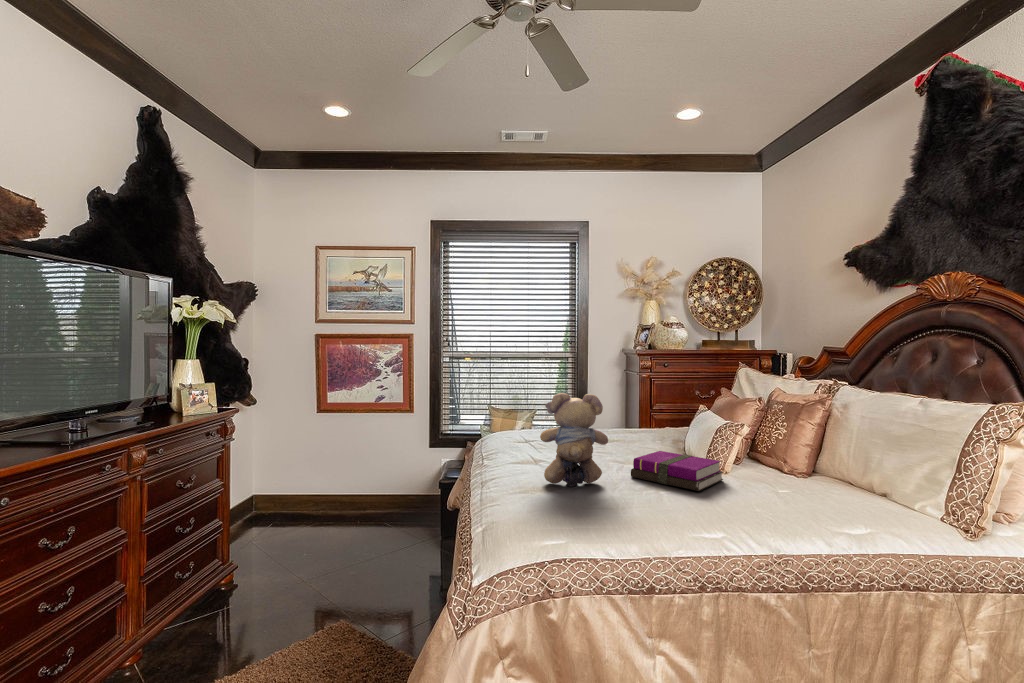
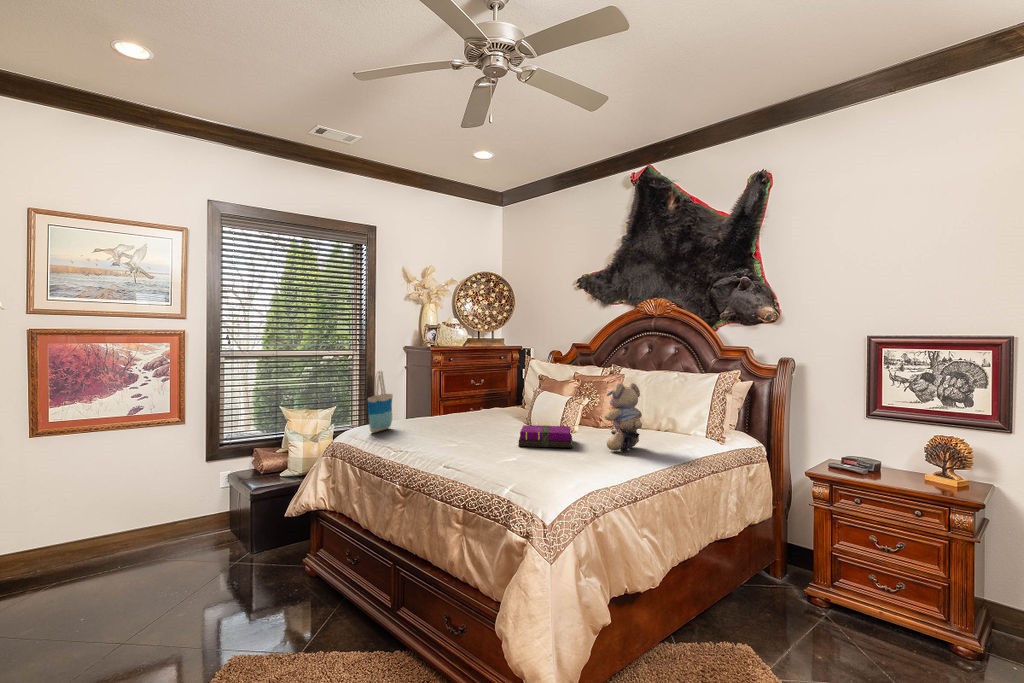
tote bag: none [502,373,541,438] -> present [368,371,393,433]
teddy bear: present [540,393,608,486] -> present [604,383,642,451]

